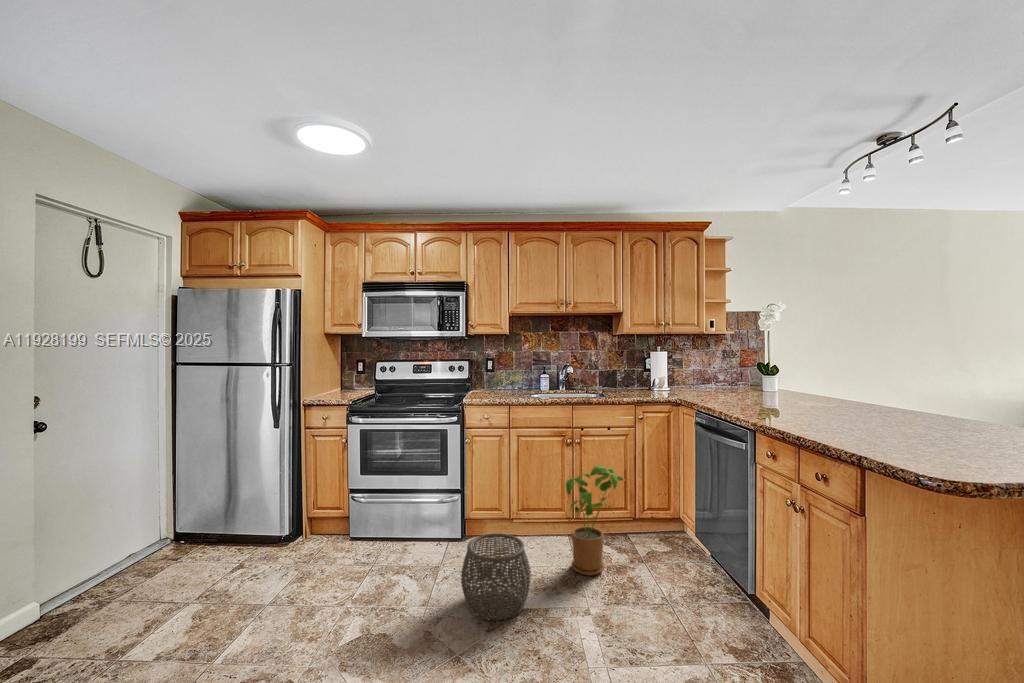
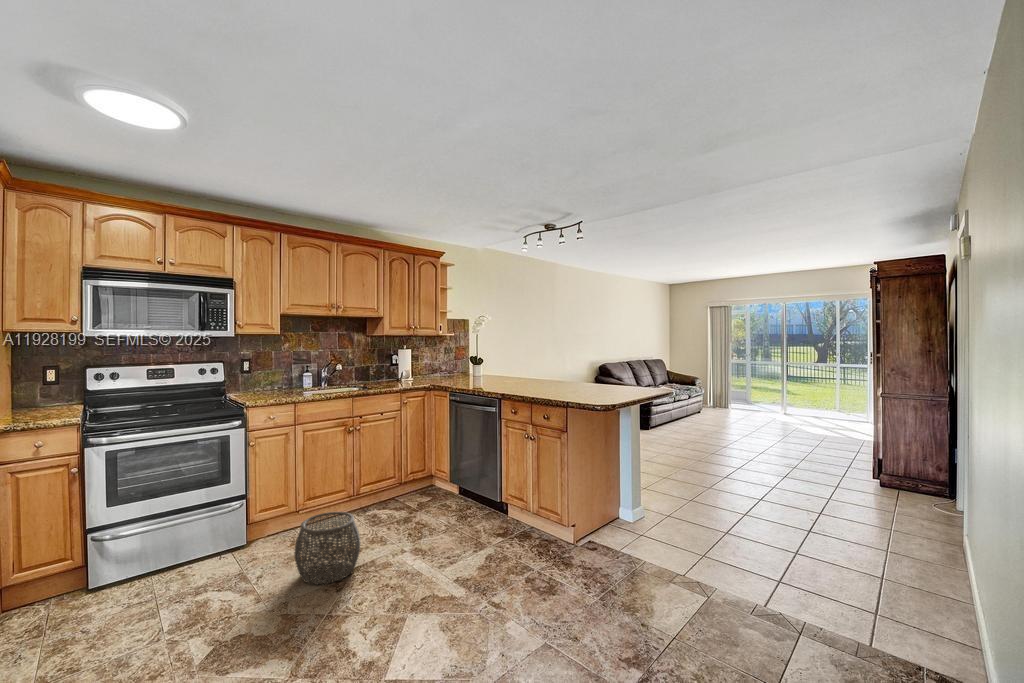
house plant: present [566,466,625,575] -> none [360,442,411,533]

